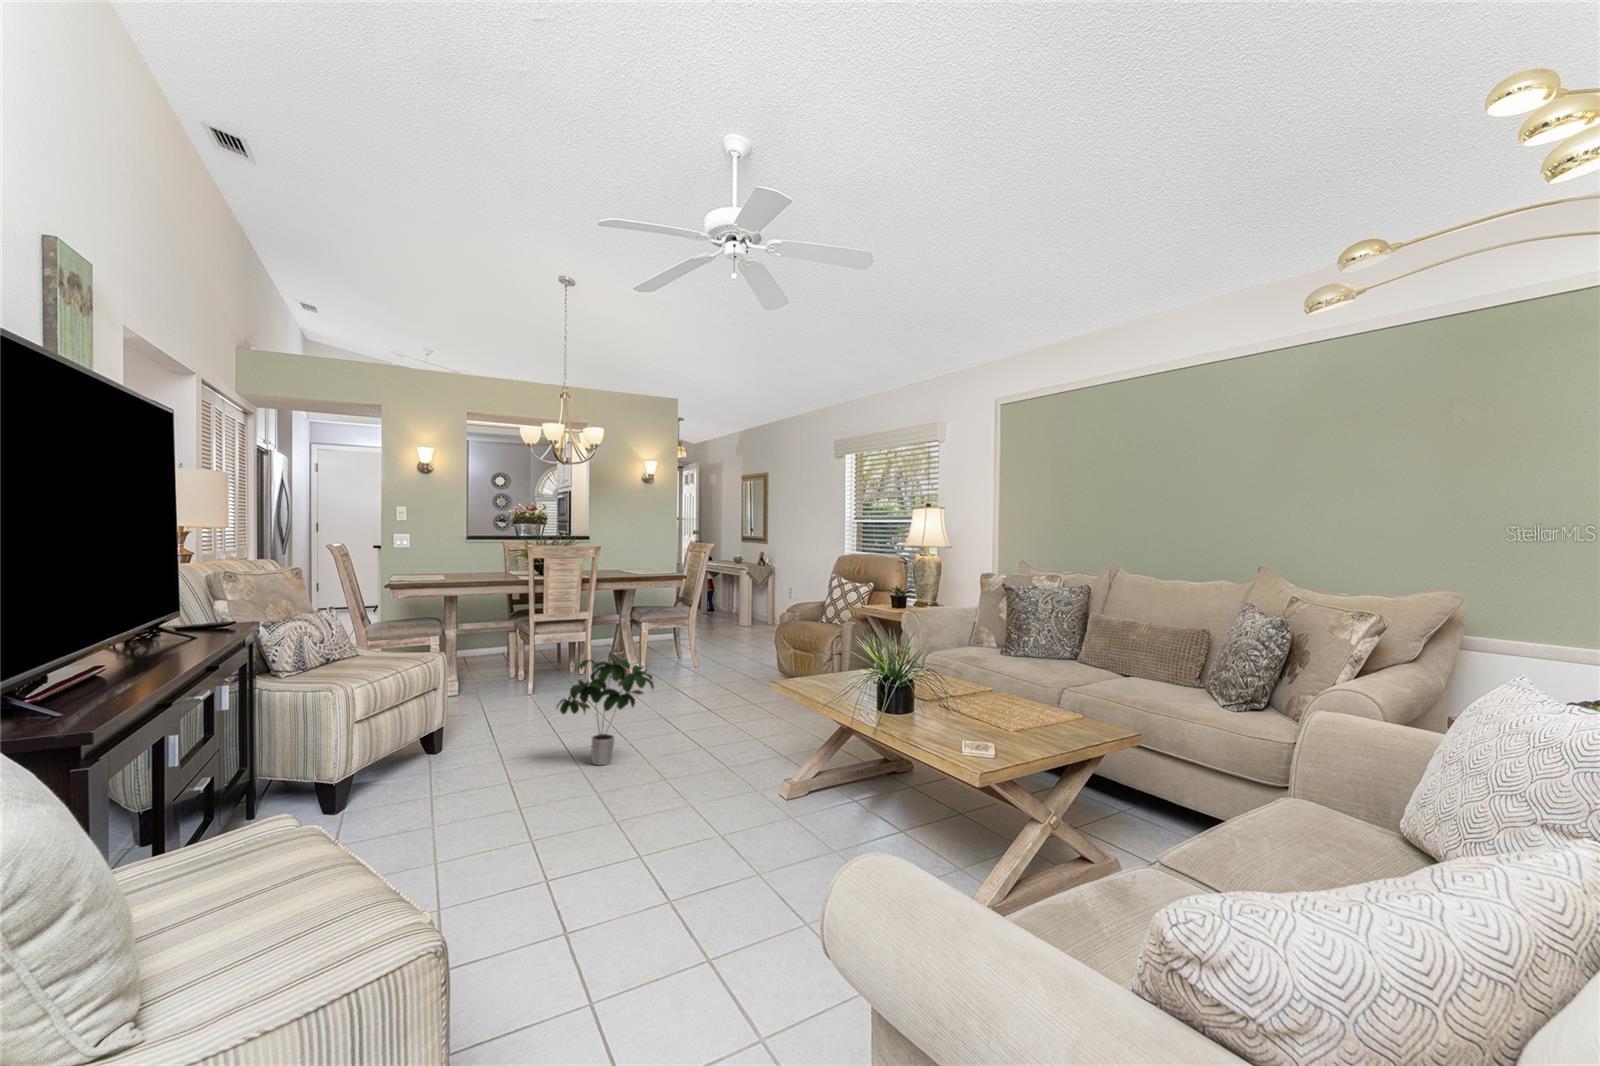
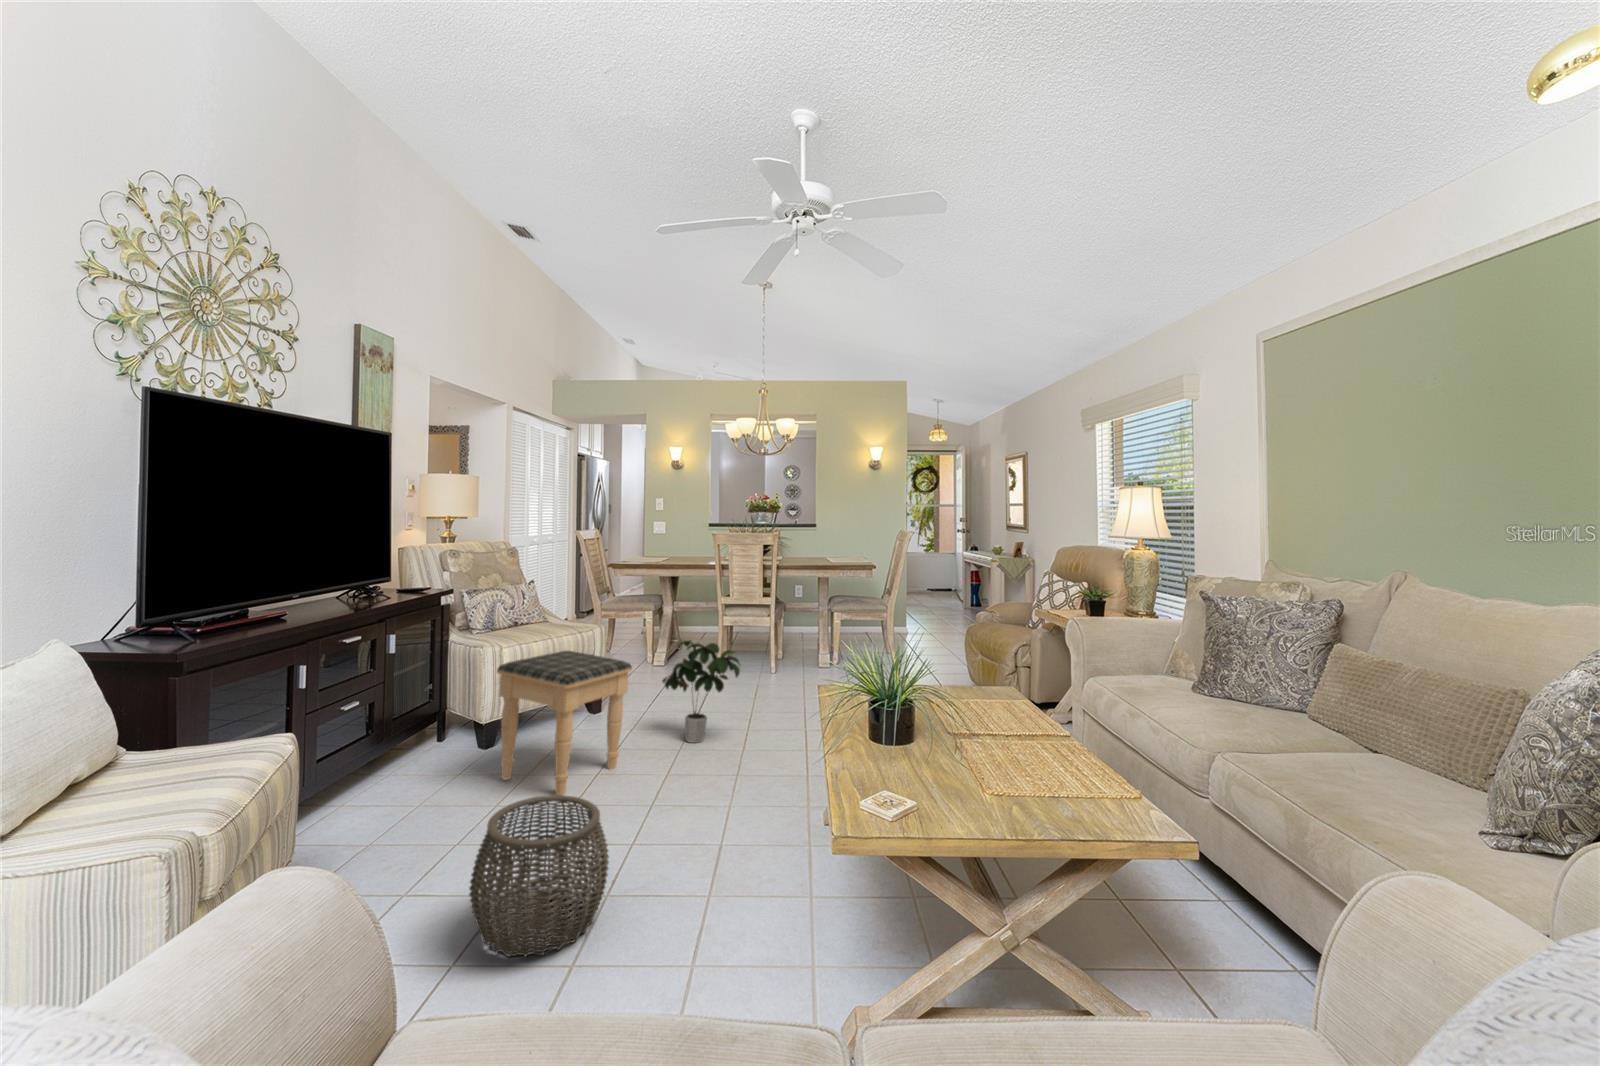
footstool: none [429,683,570,842] -> present [497,651,632,795]
woven basket: none [616,812,745,971] -> present [469,795,609,957]

